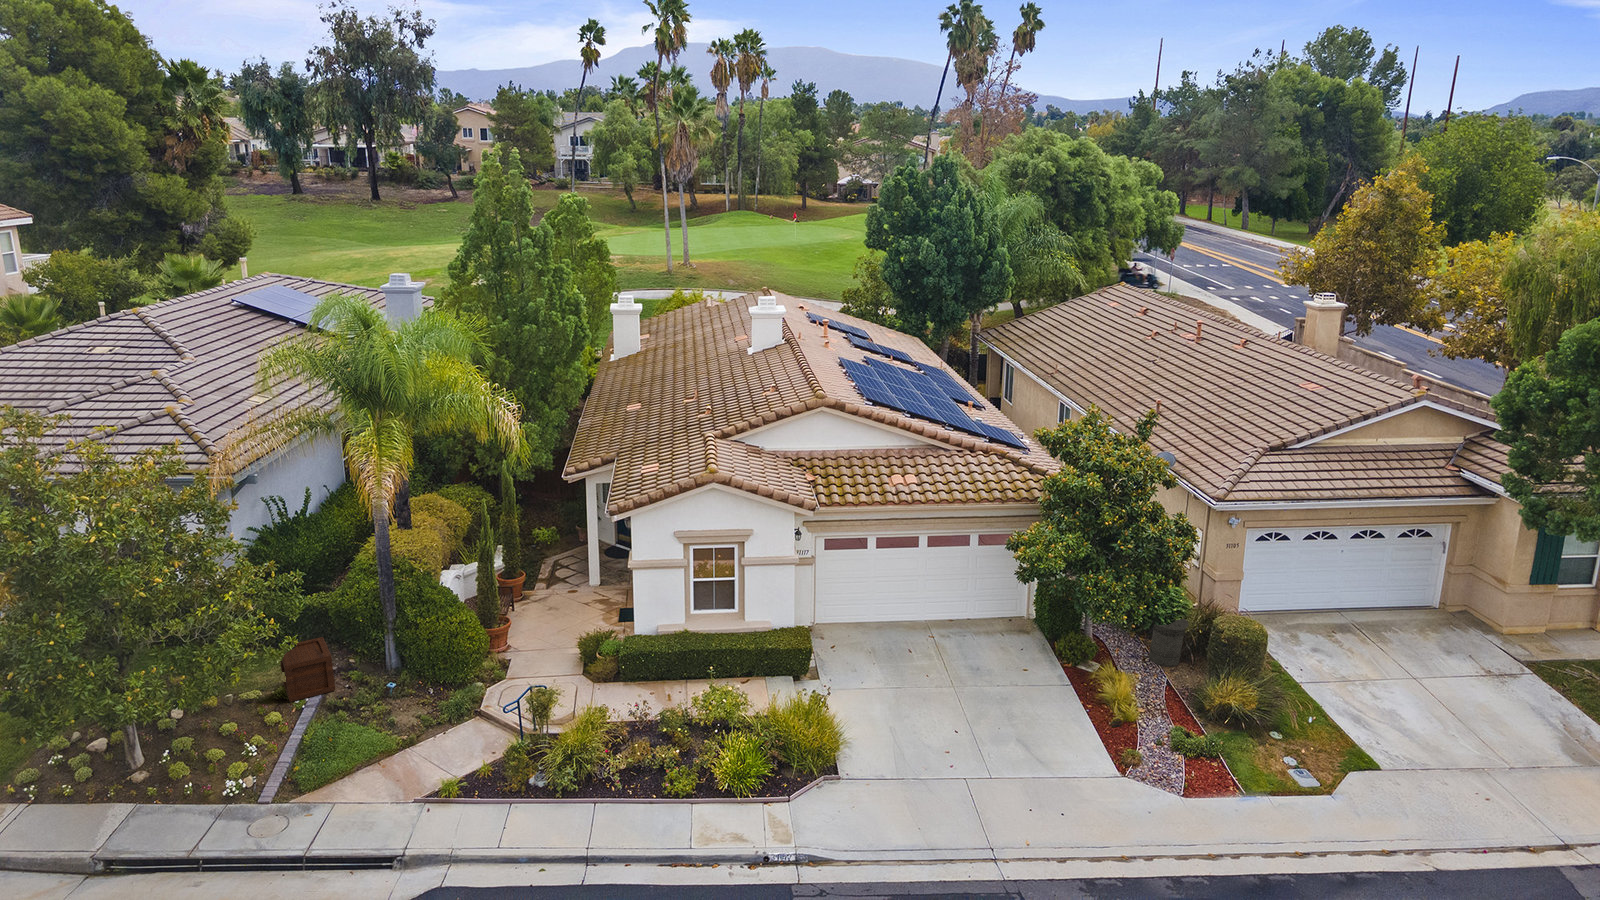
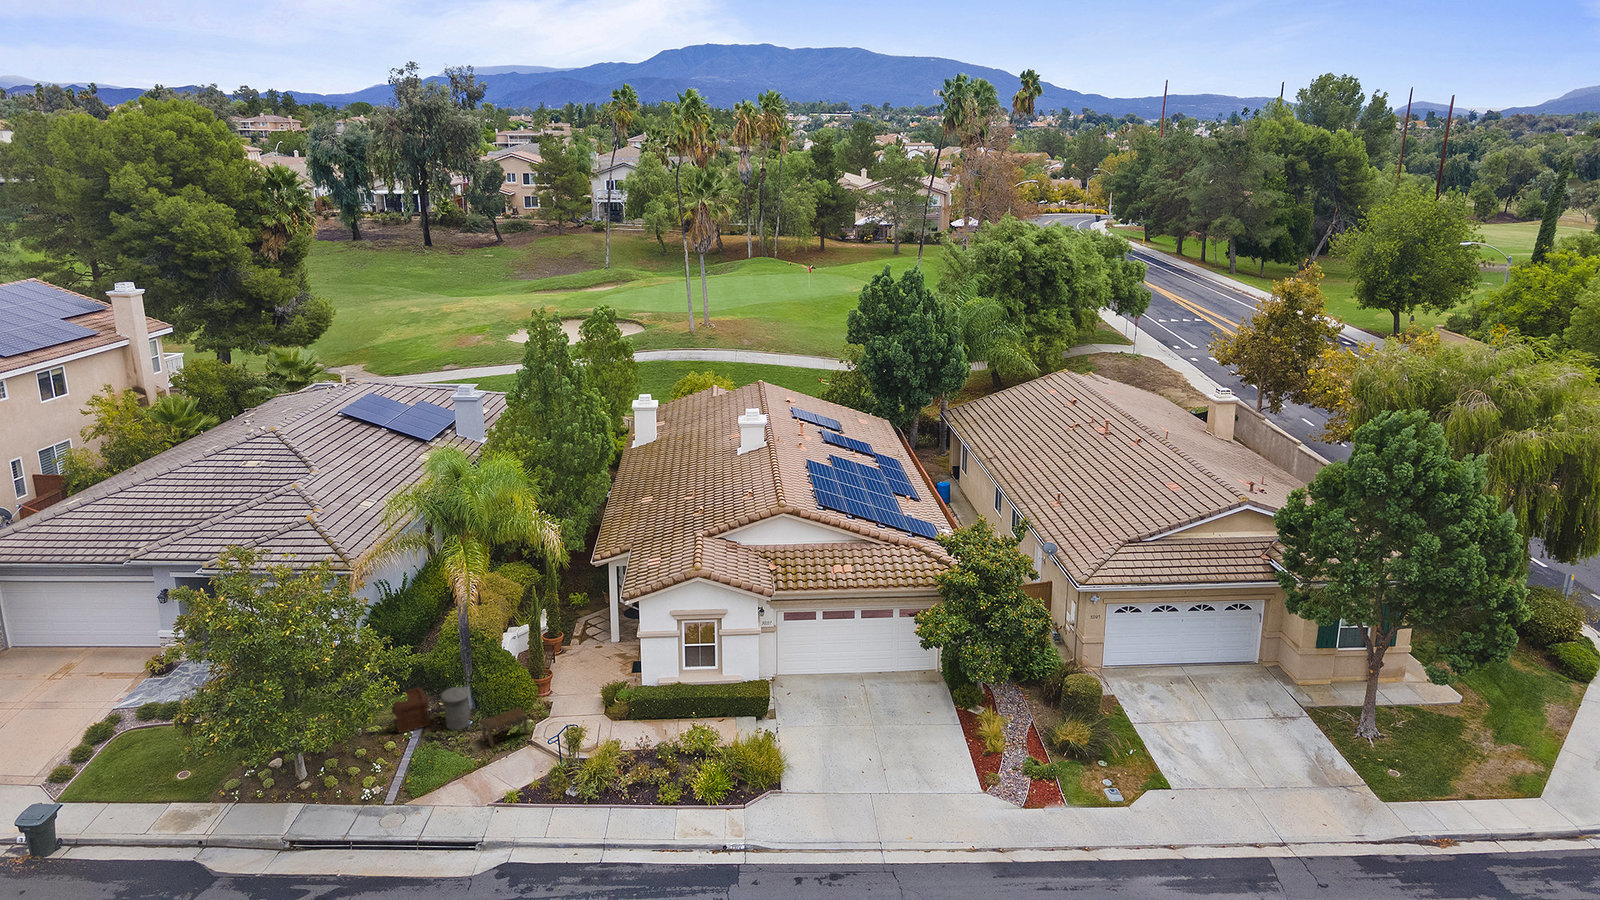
trash can: present [1149,618,1189,667] -> present [441,687,470,730]
bench: none [408,663,474,720] -> present [482,707,527,747]

